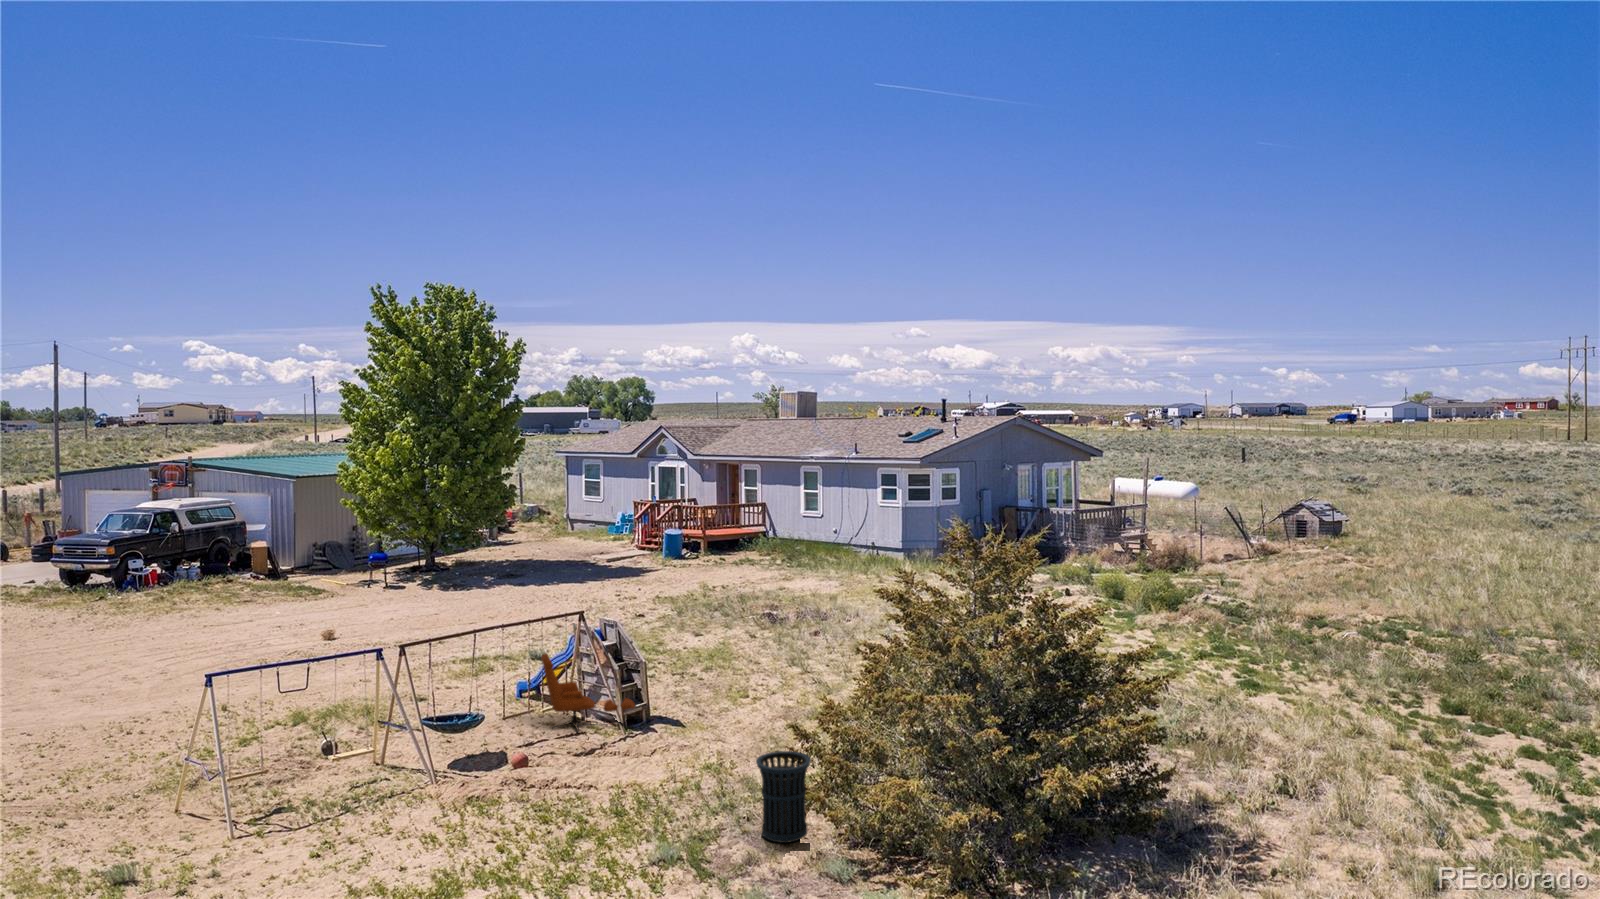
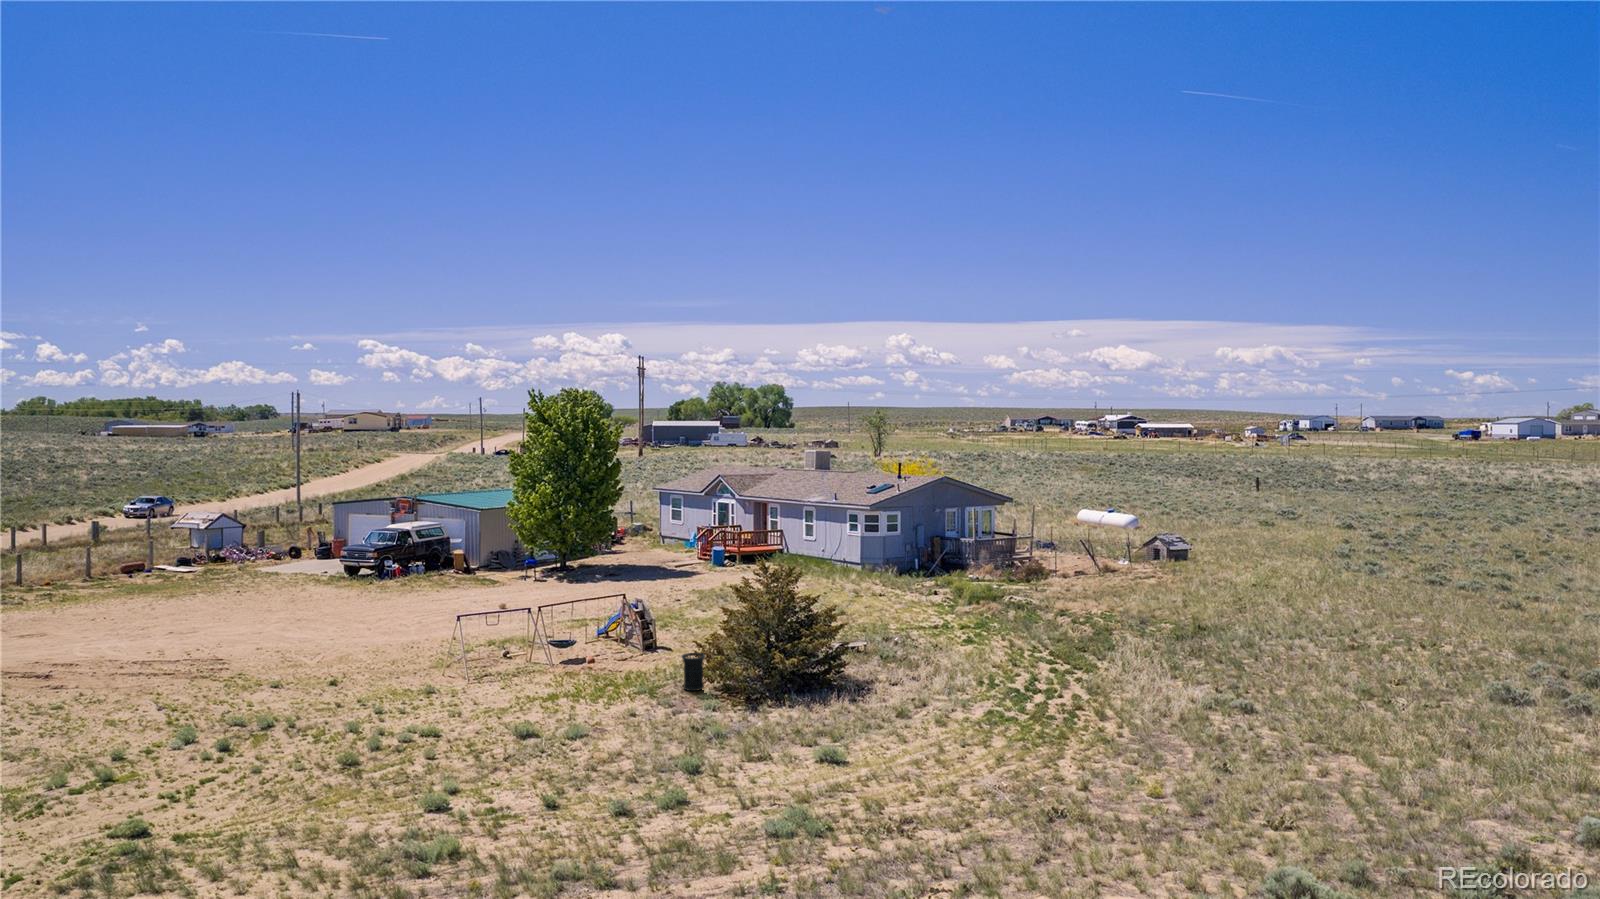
lounge chair: present [541,654,635,731] -> none [603,612,650,652]

